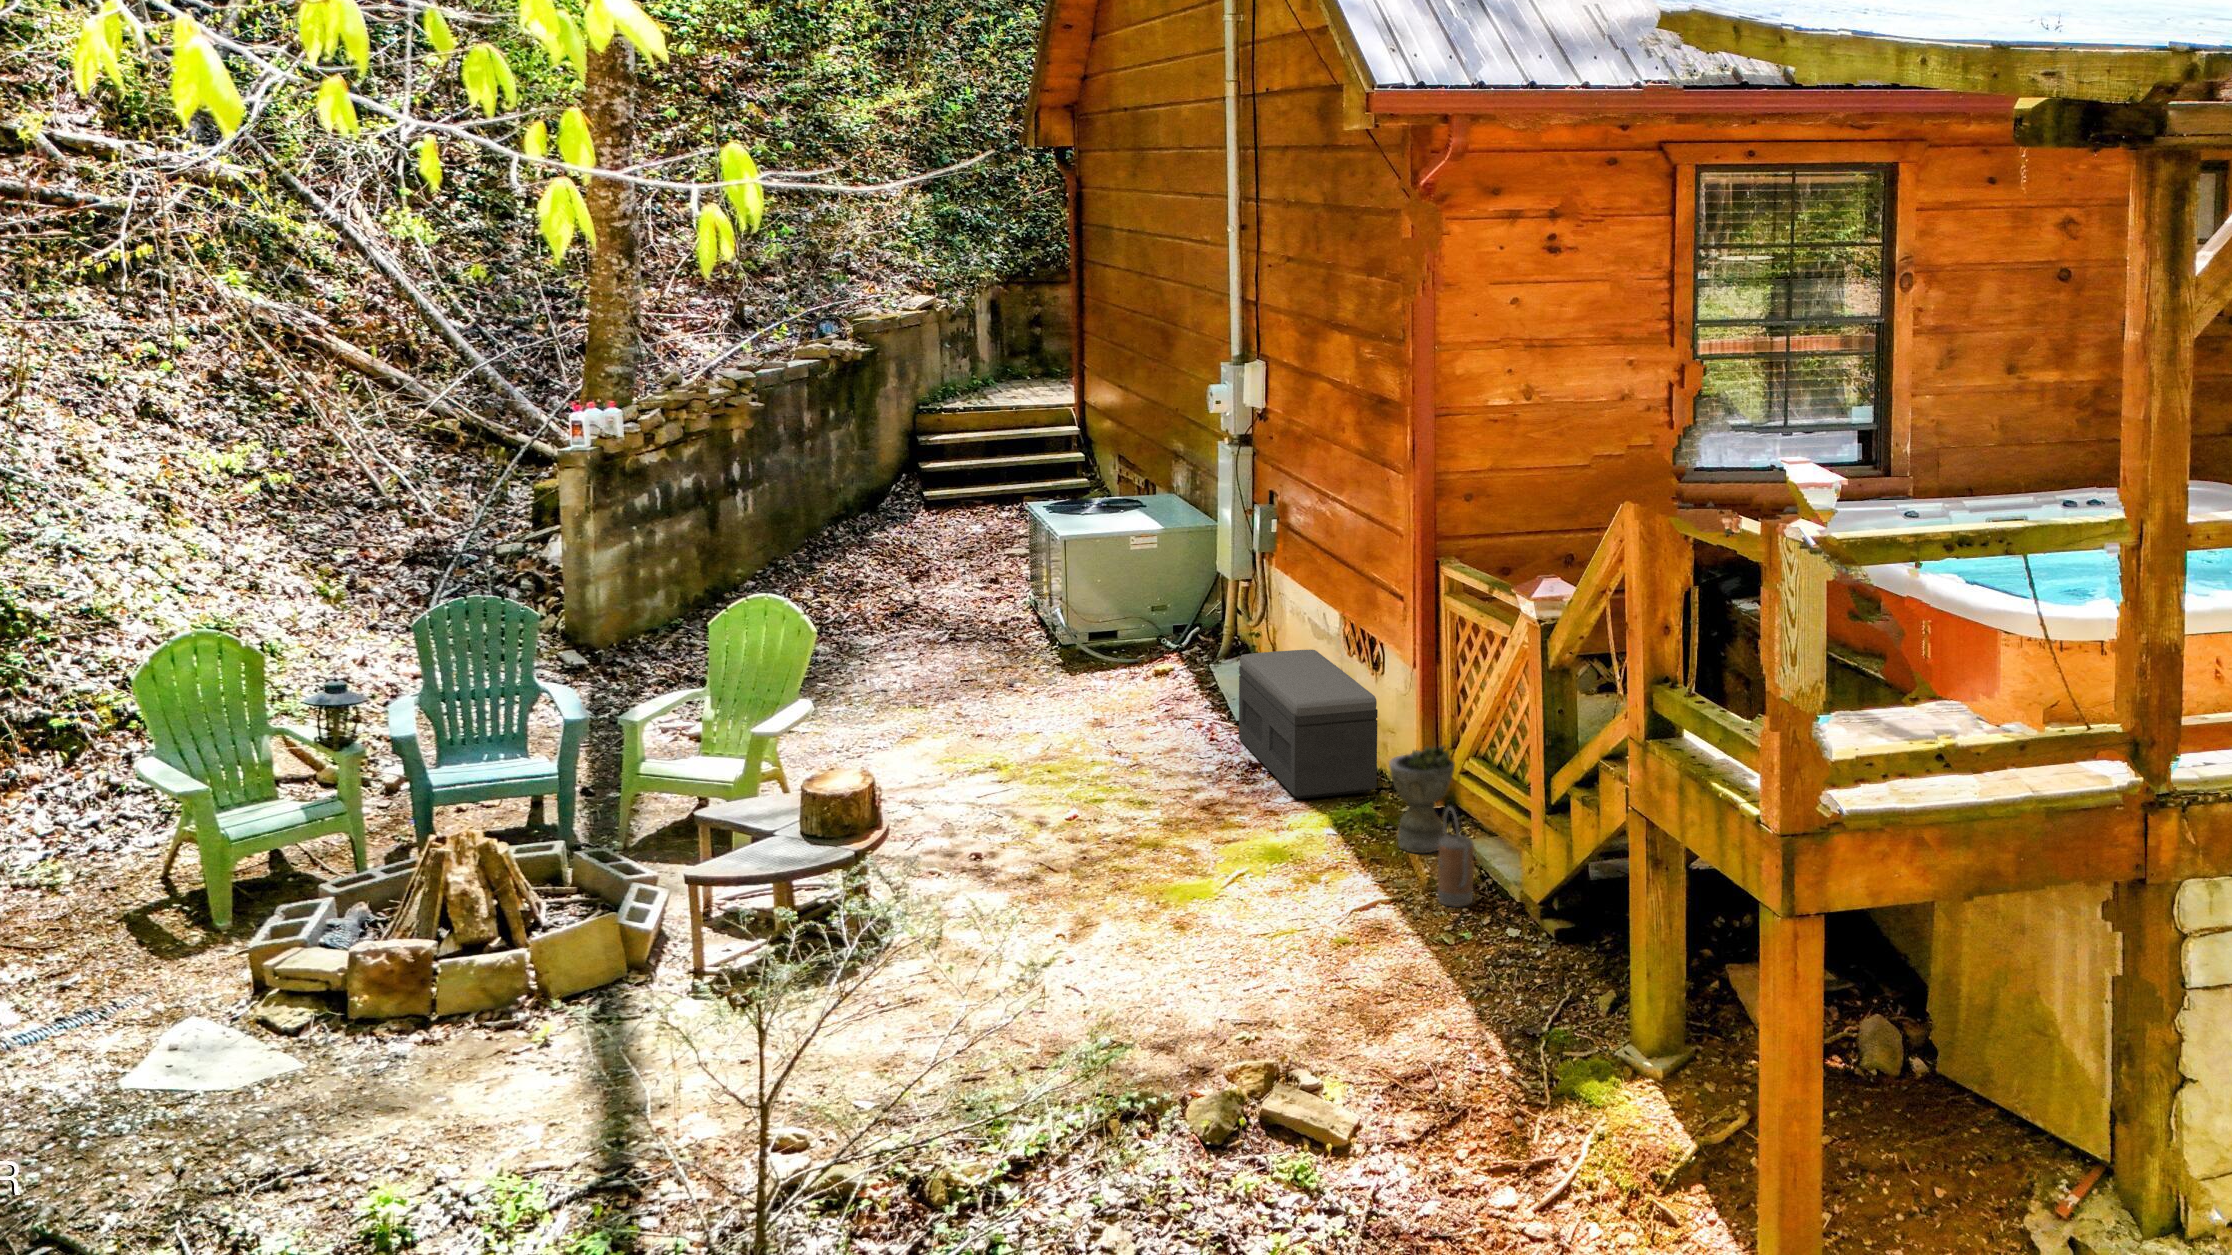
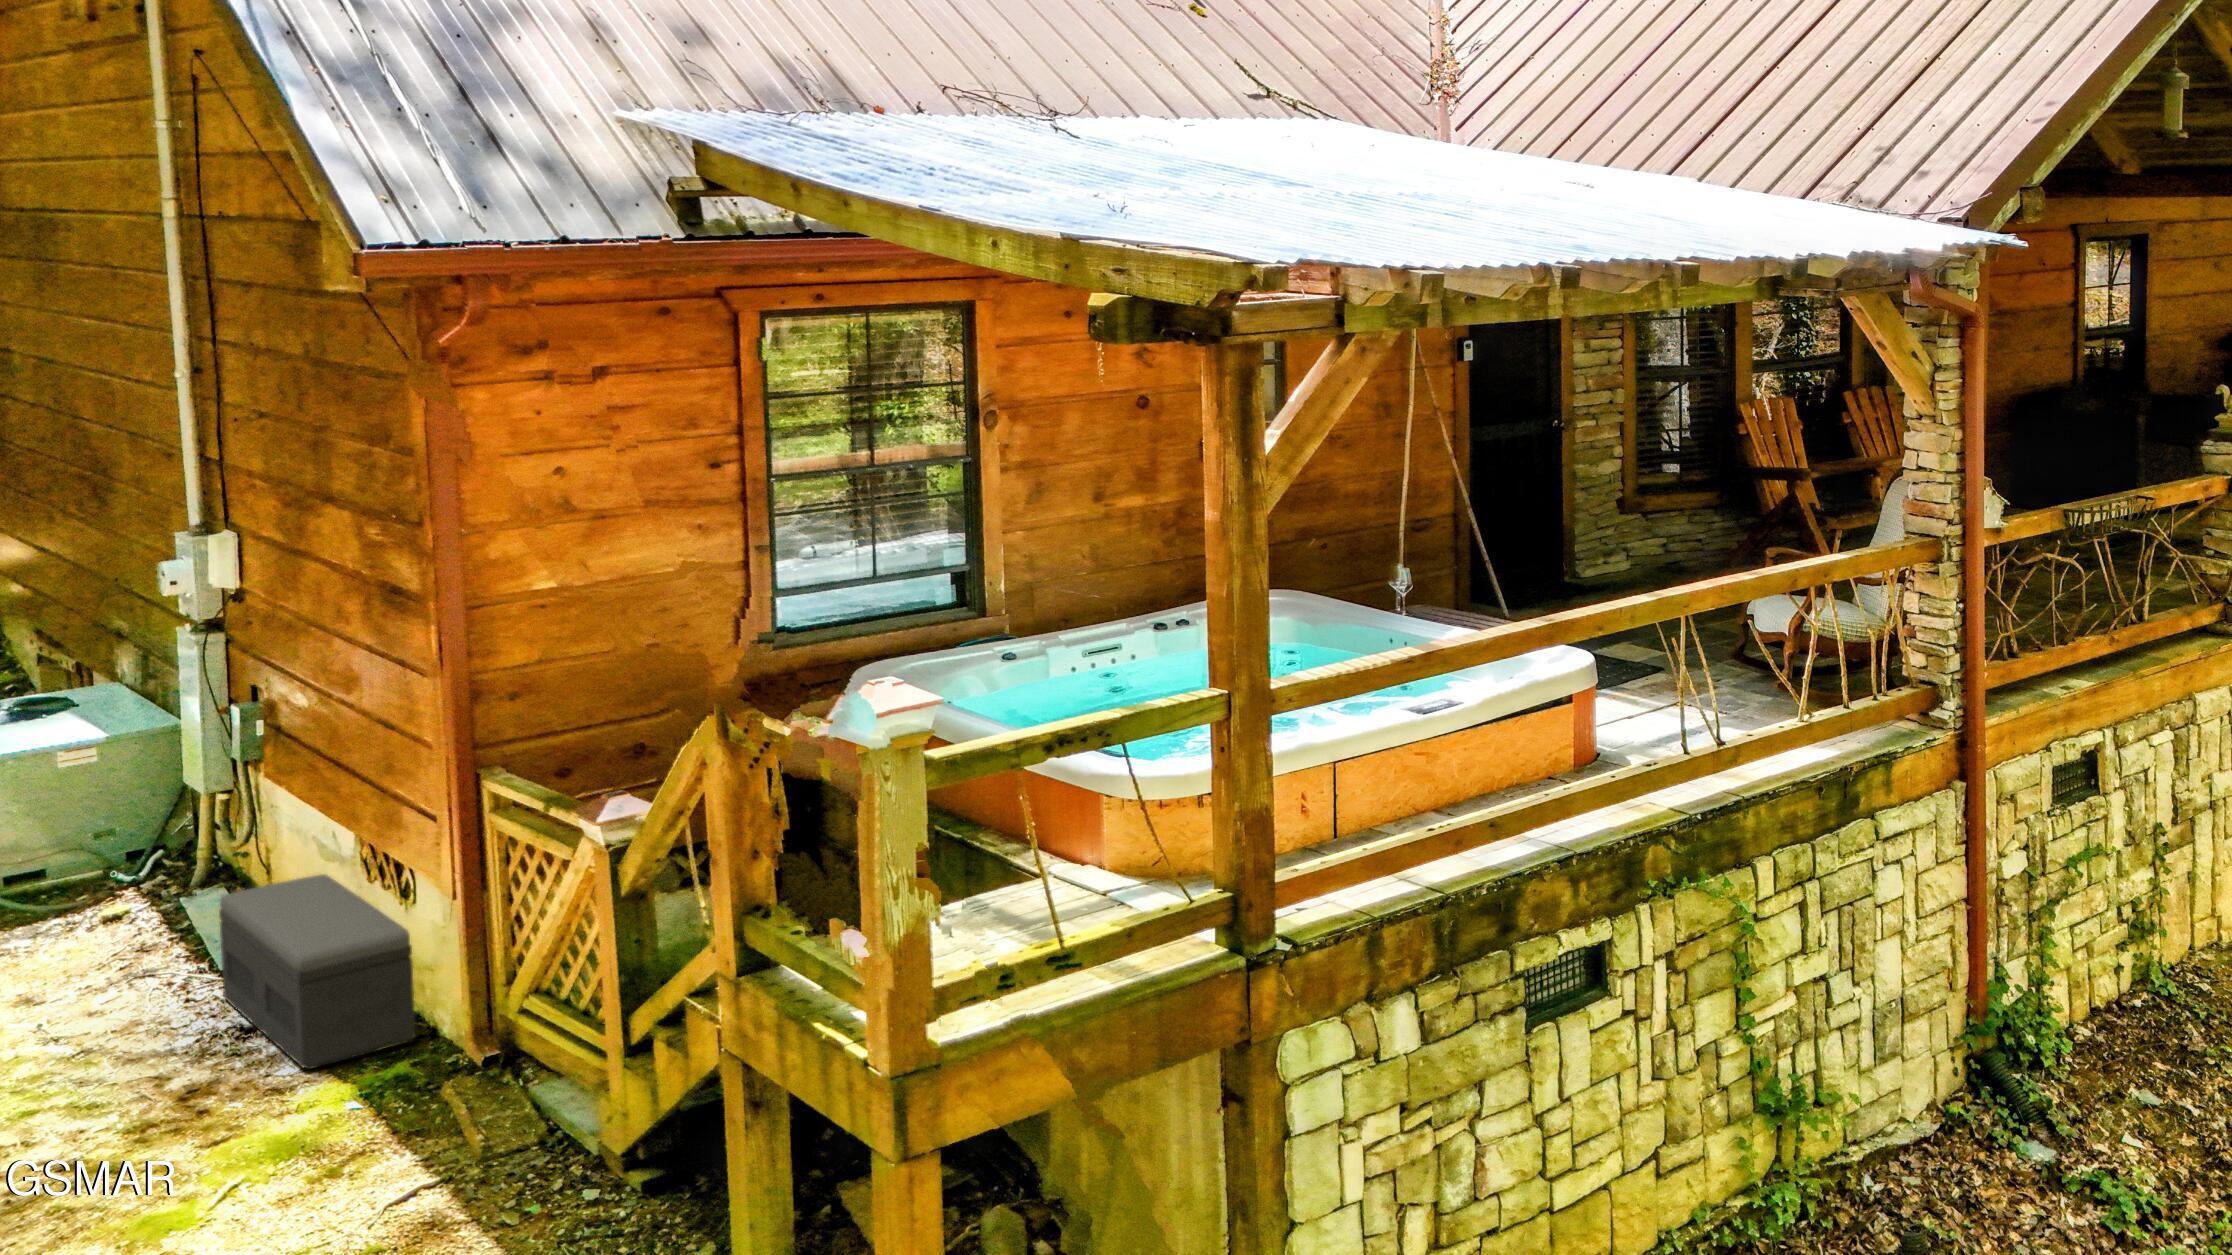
planter: present [1389,745,1455,853] -> none [428,982,514,1116]
watering can: present [1438,807,1474,906] -> none [494,1062,542,1179]

